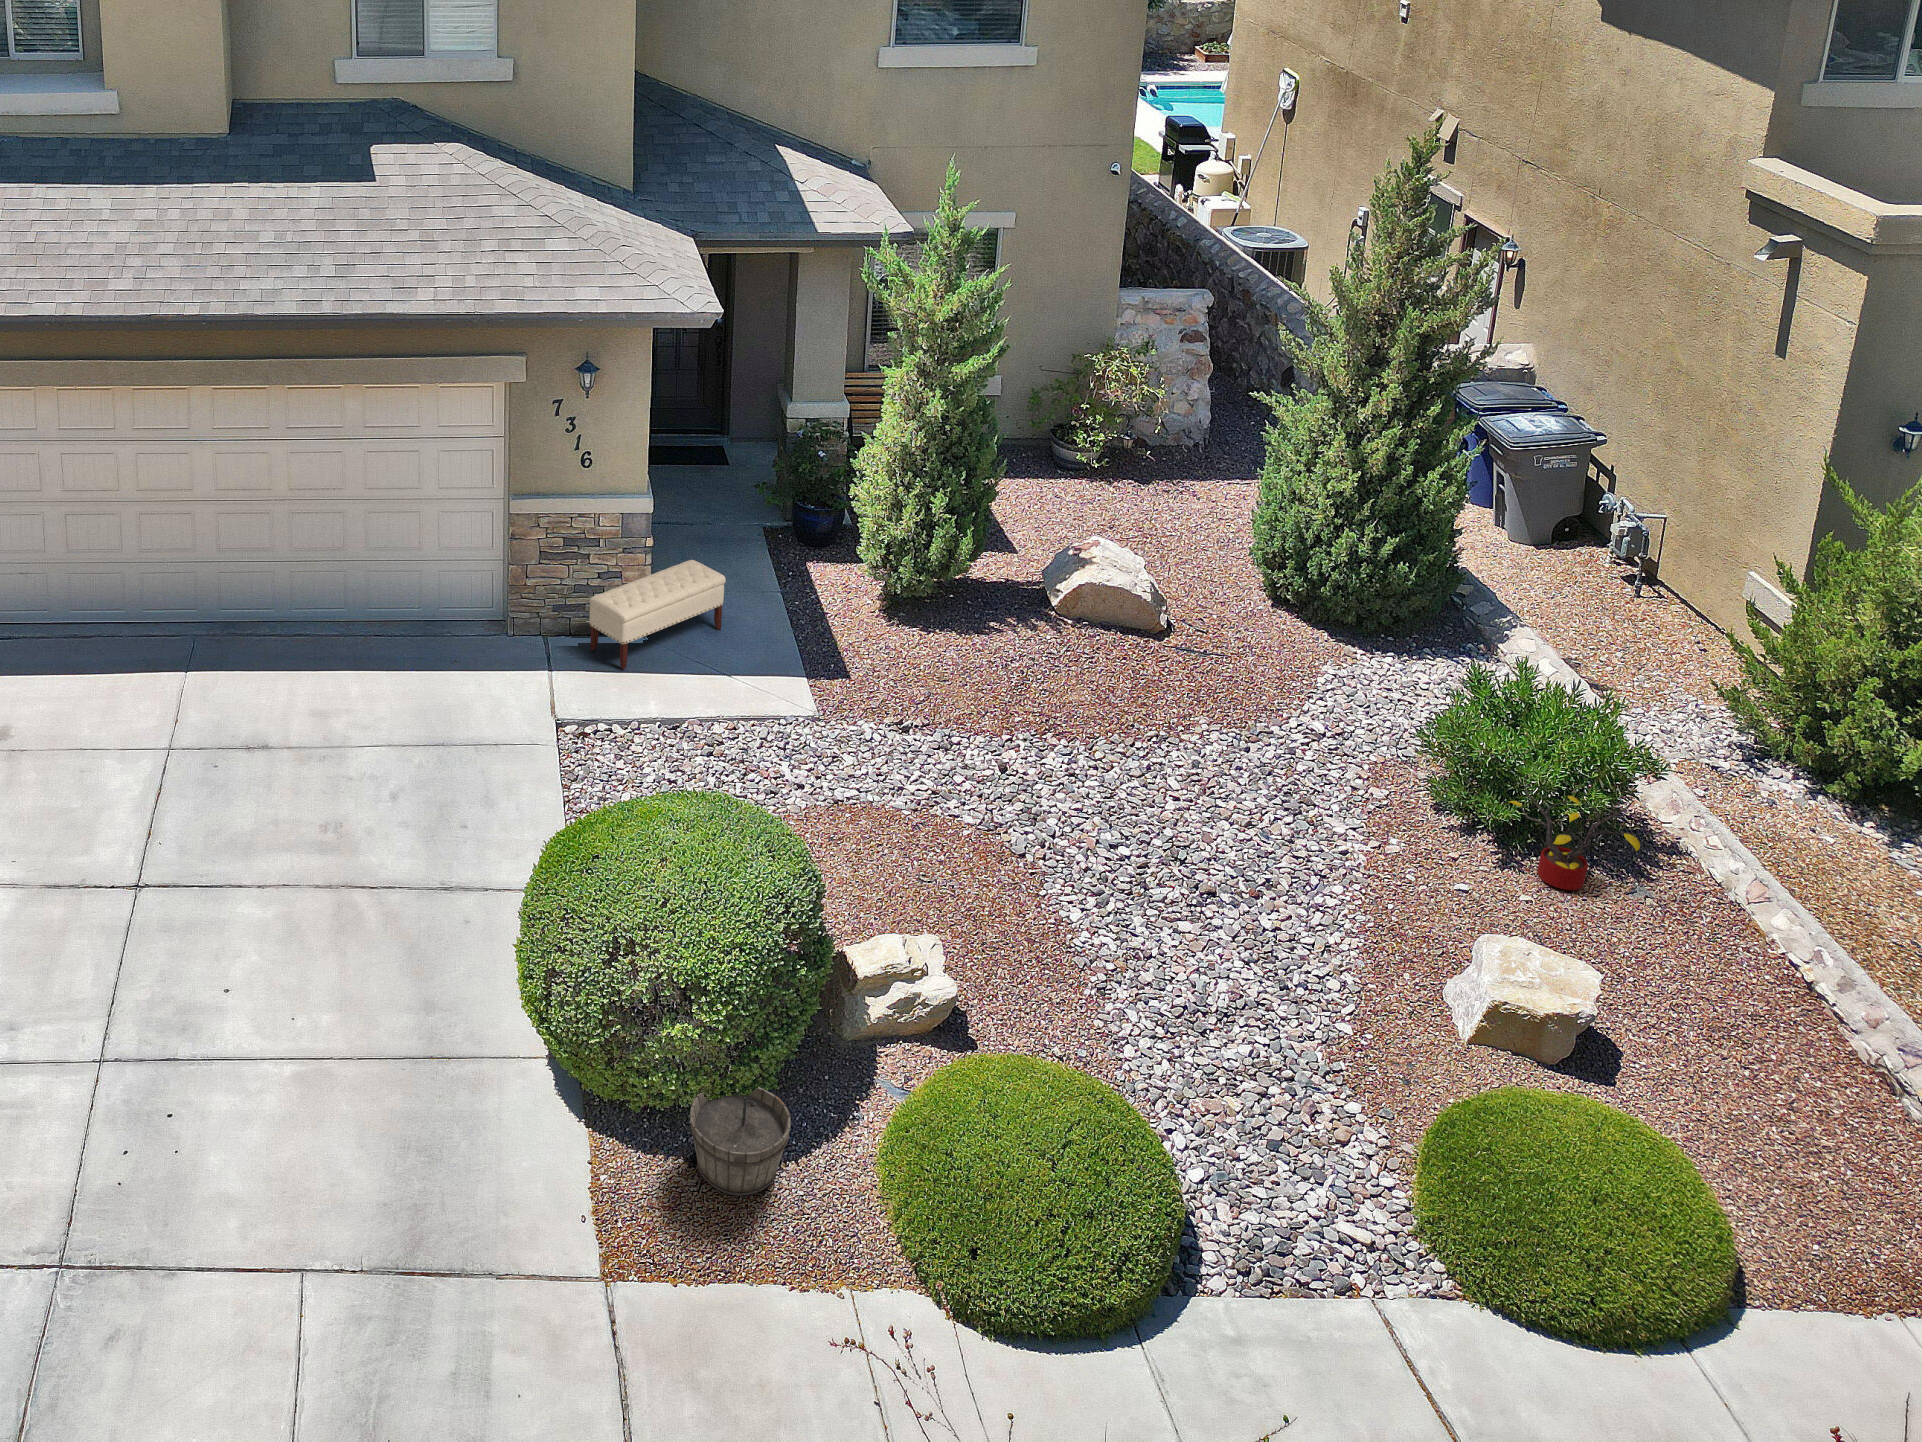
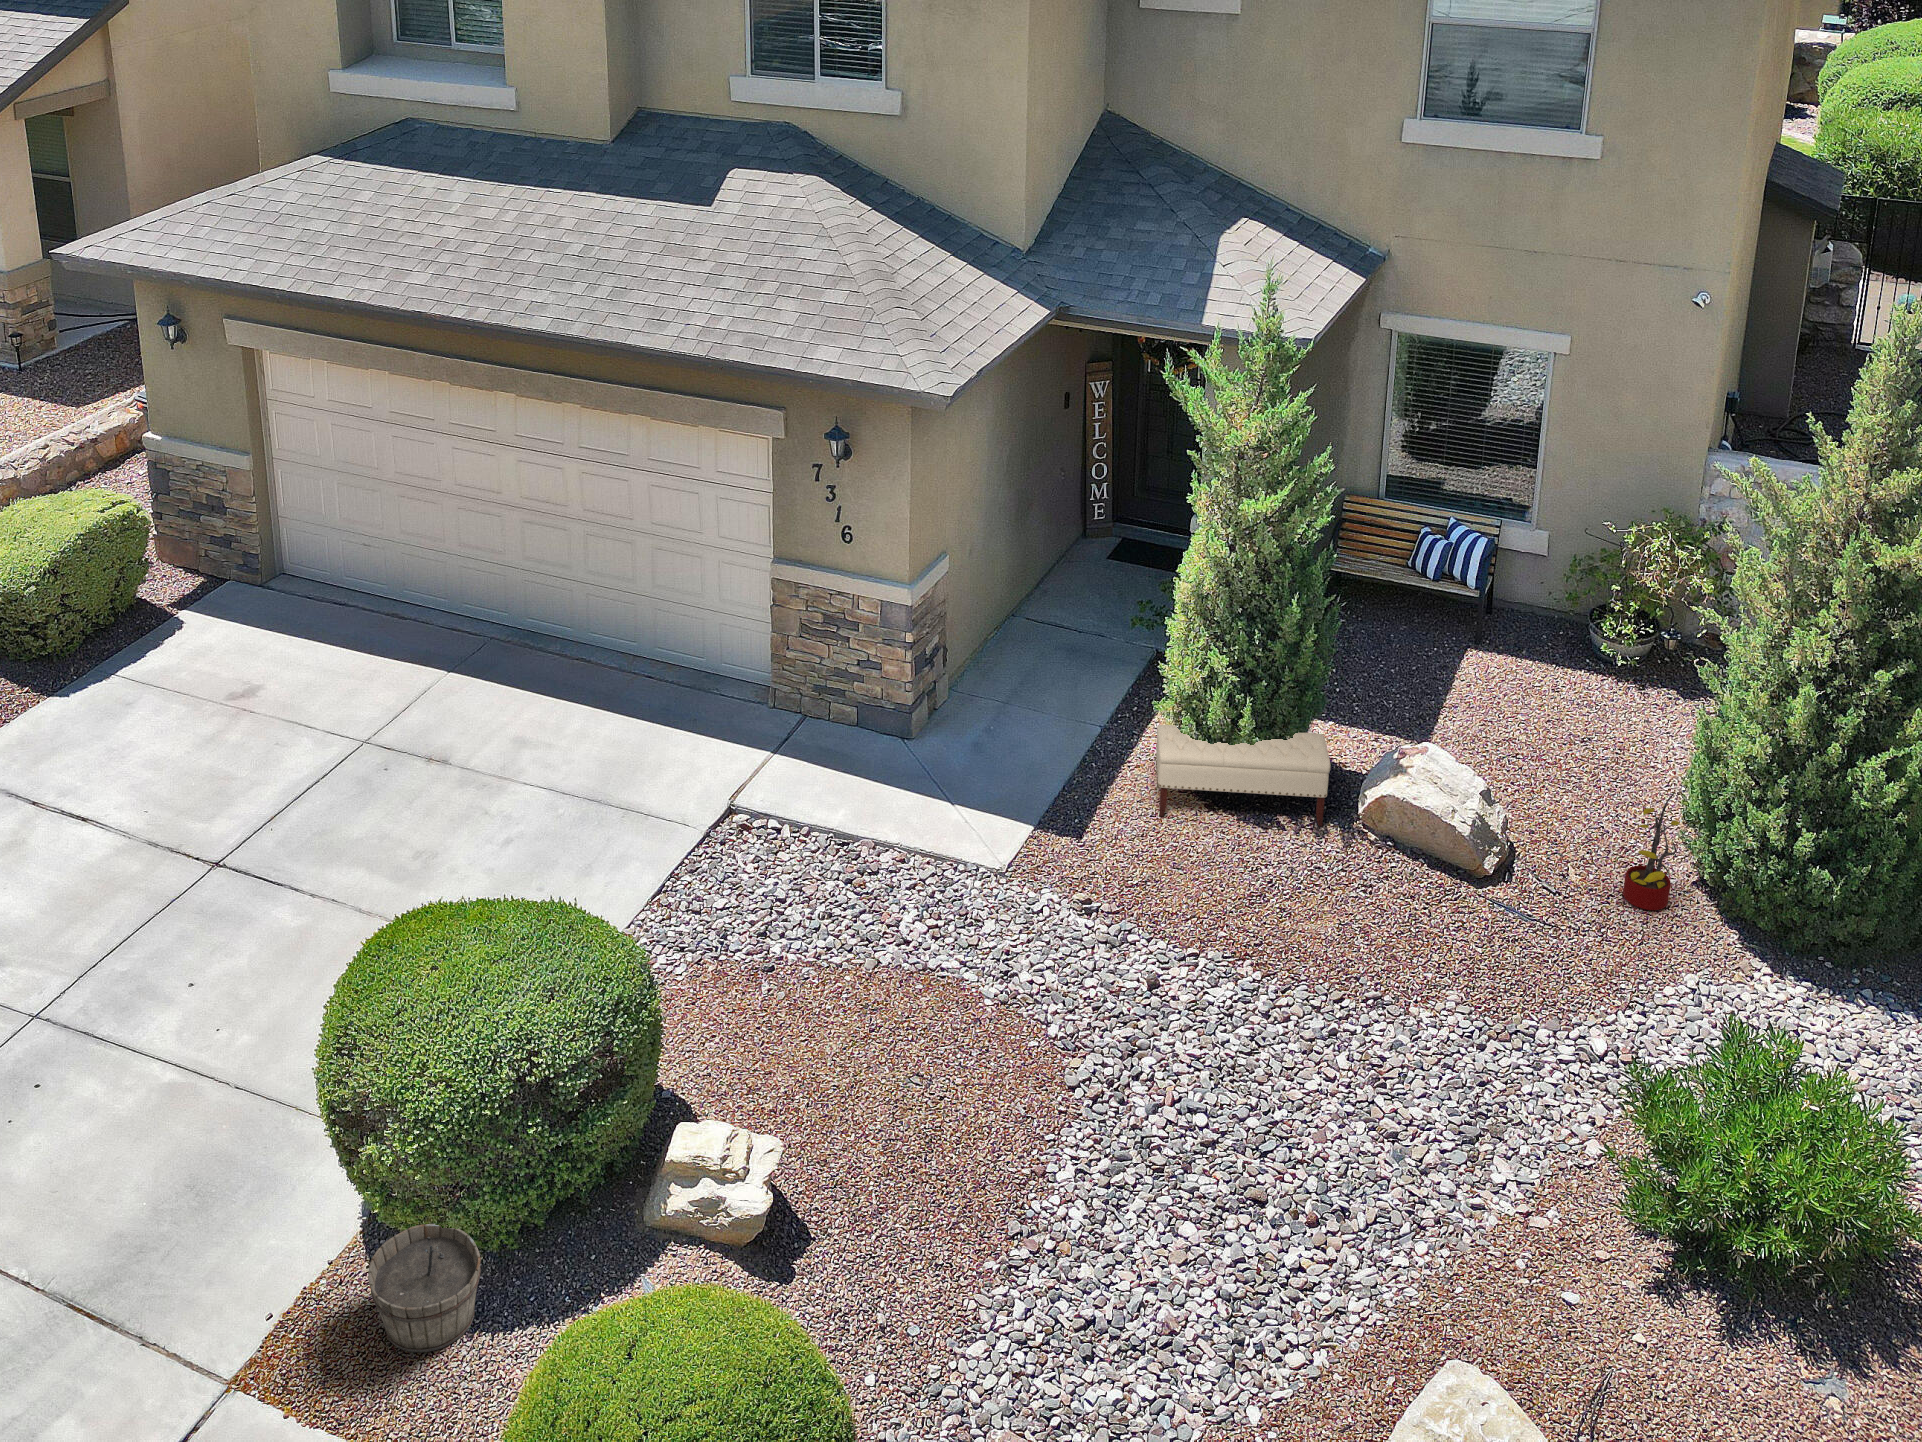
bench: present [589,560,726,669] -> present [1155,725,1330,826]
decorative plant: present [1509,776,1640,890] -> present [1623,792,1680,910]

